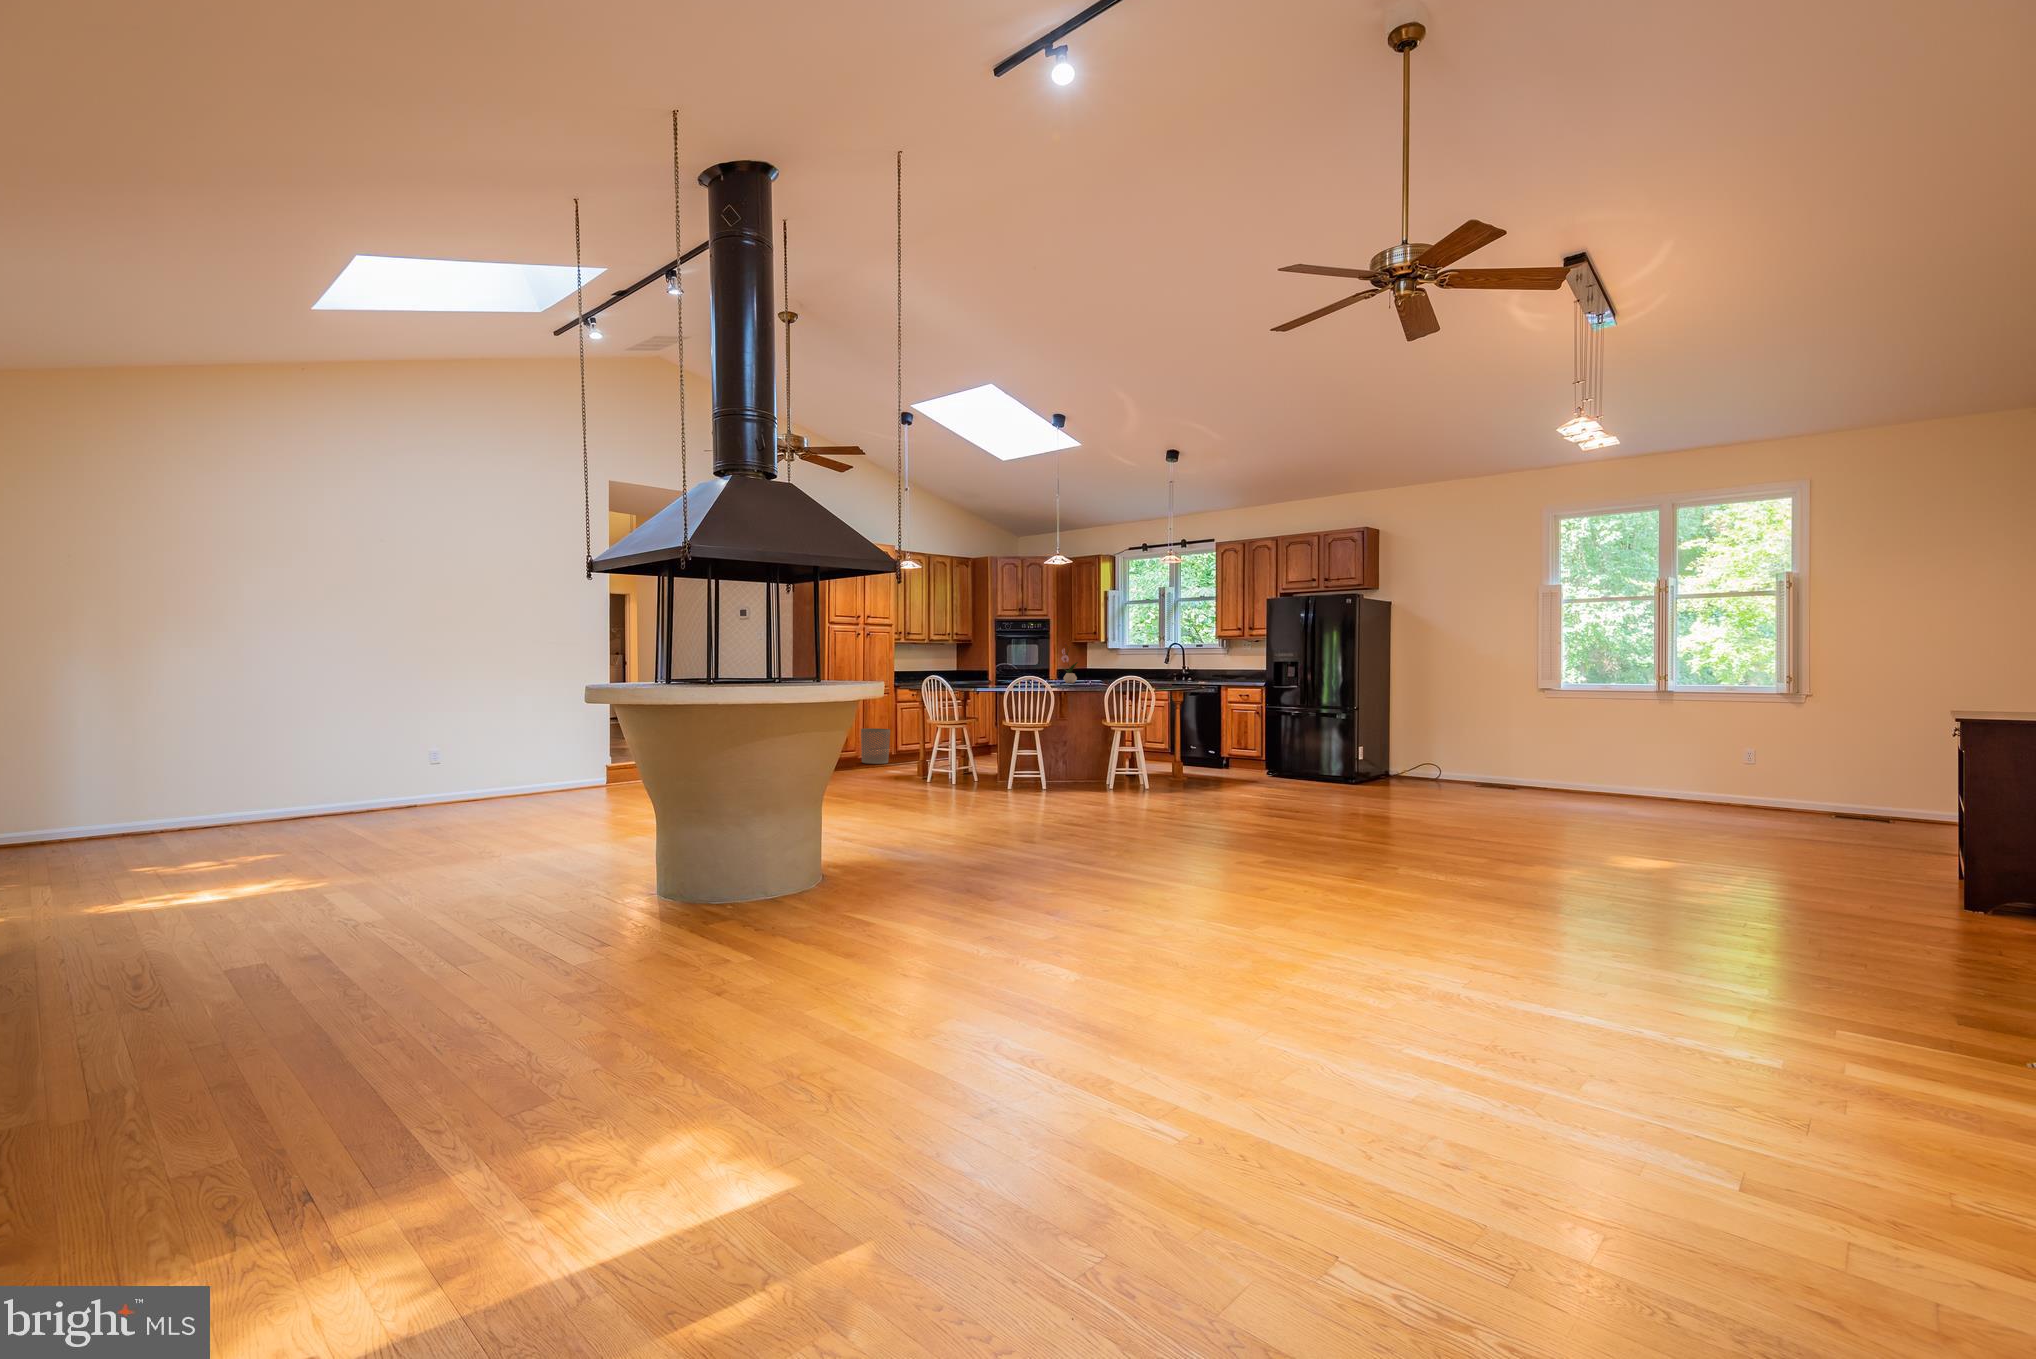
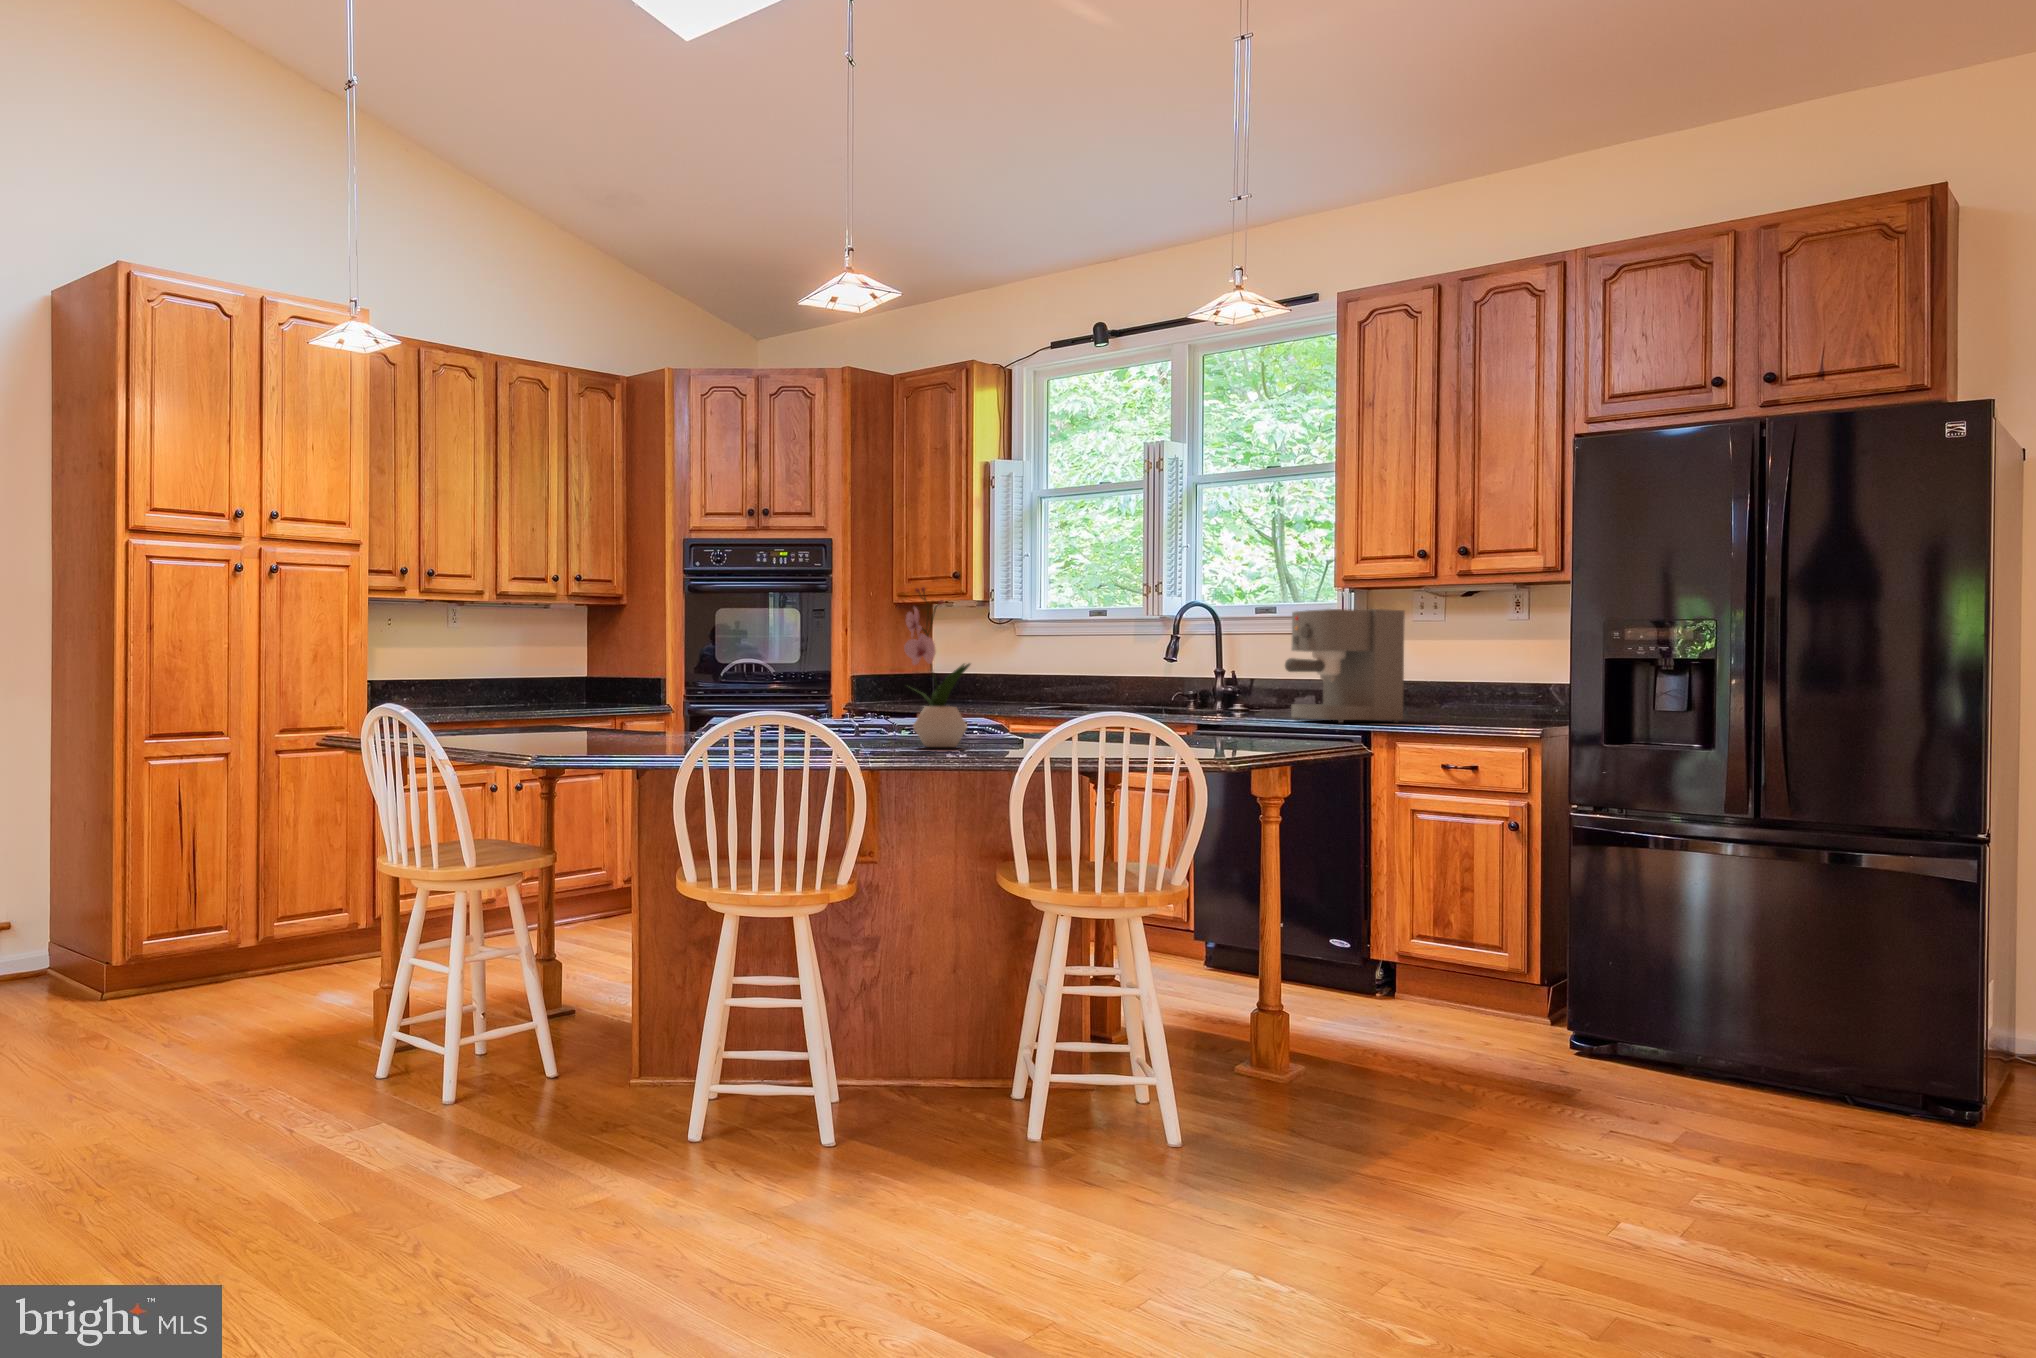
coffee maker: none [1187,647,1228,683] -> present [1285,609,1405,723]
waste bin: present [861,728,890,764] -> none [222,869,329,994]

